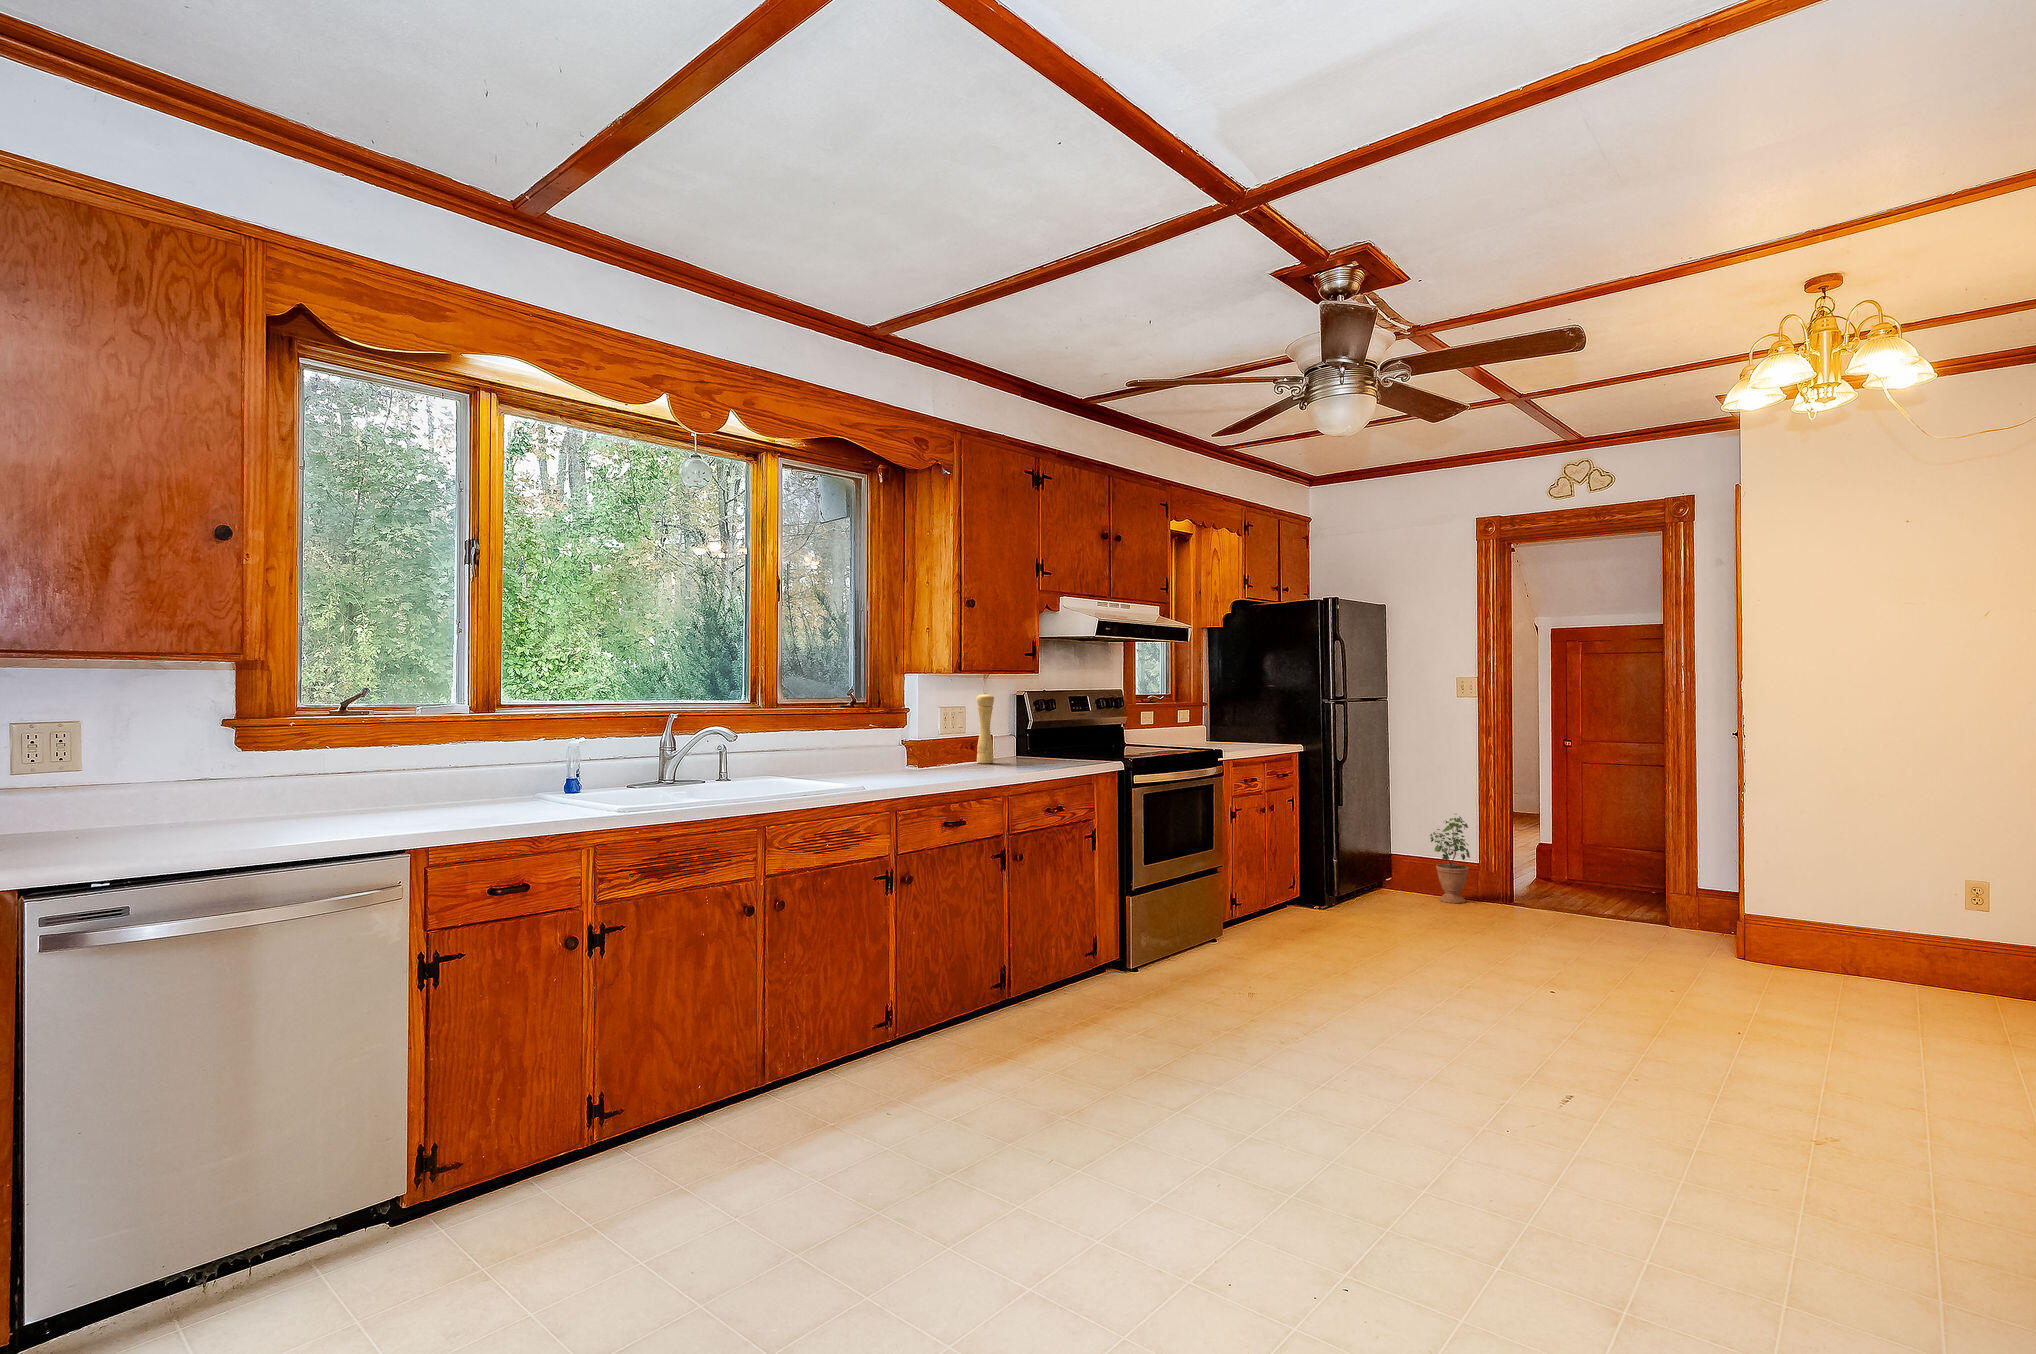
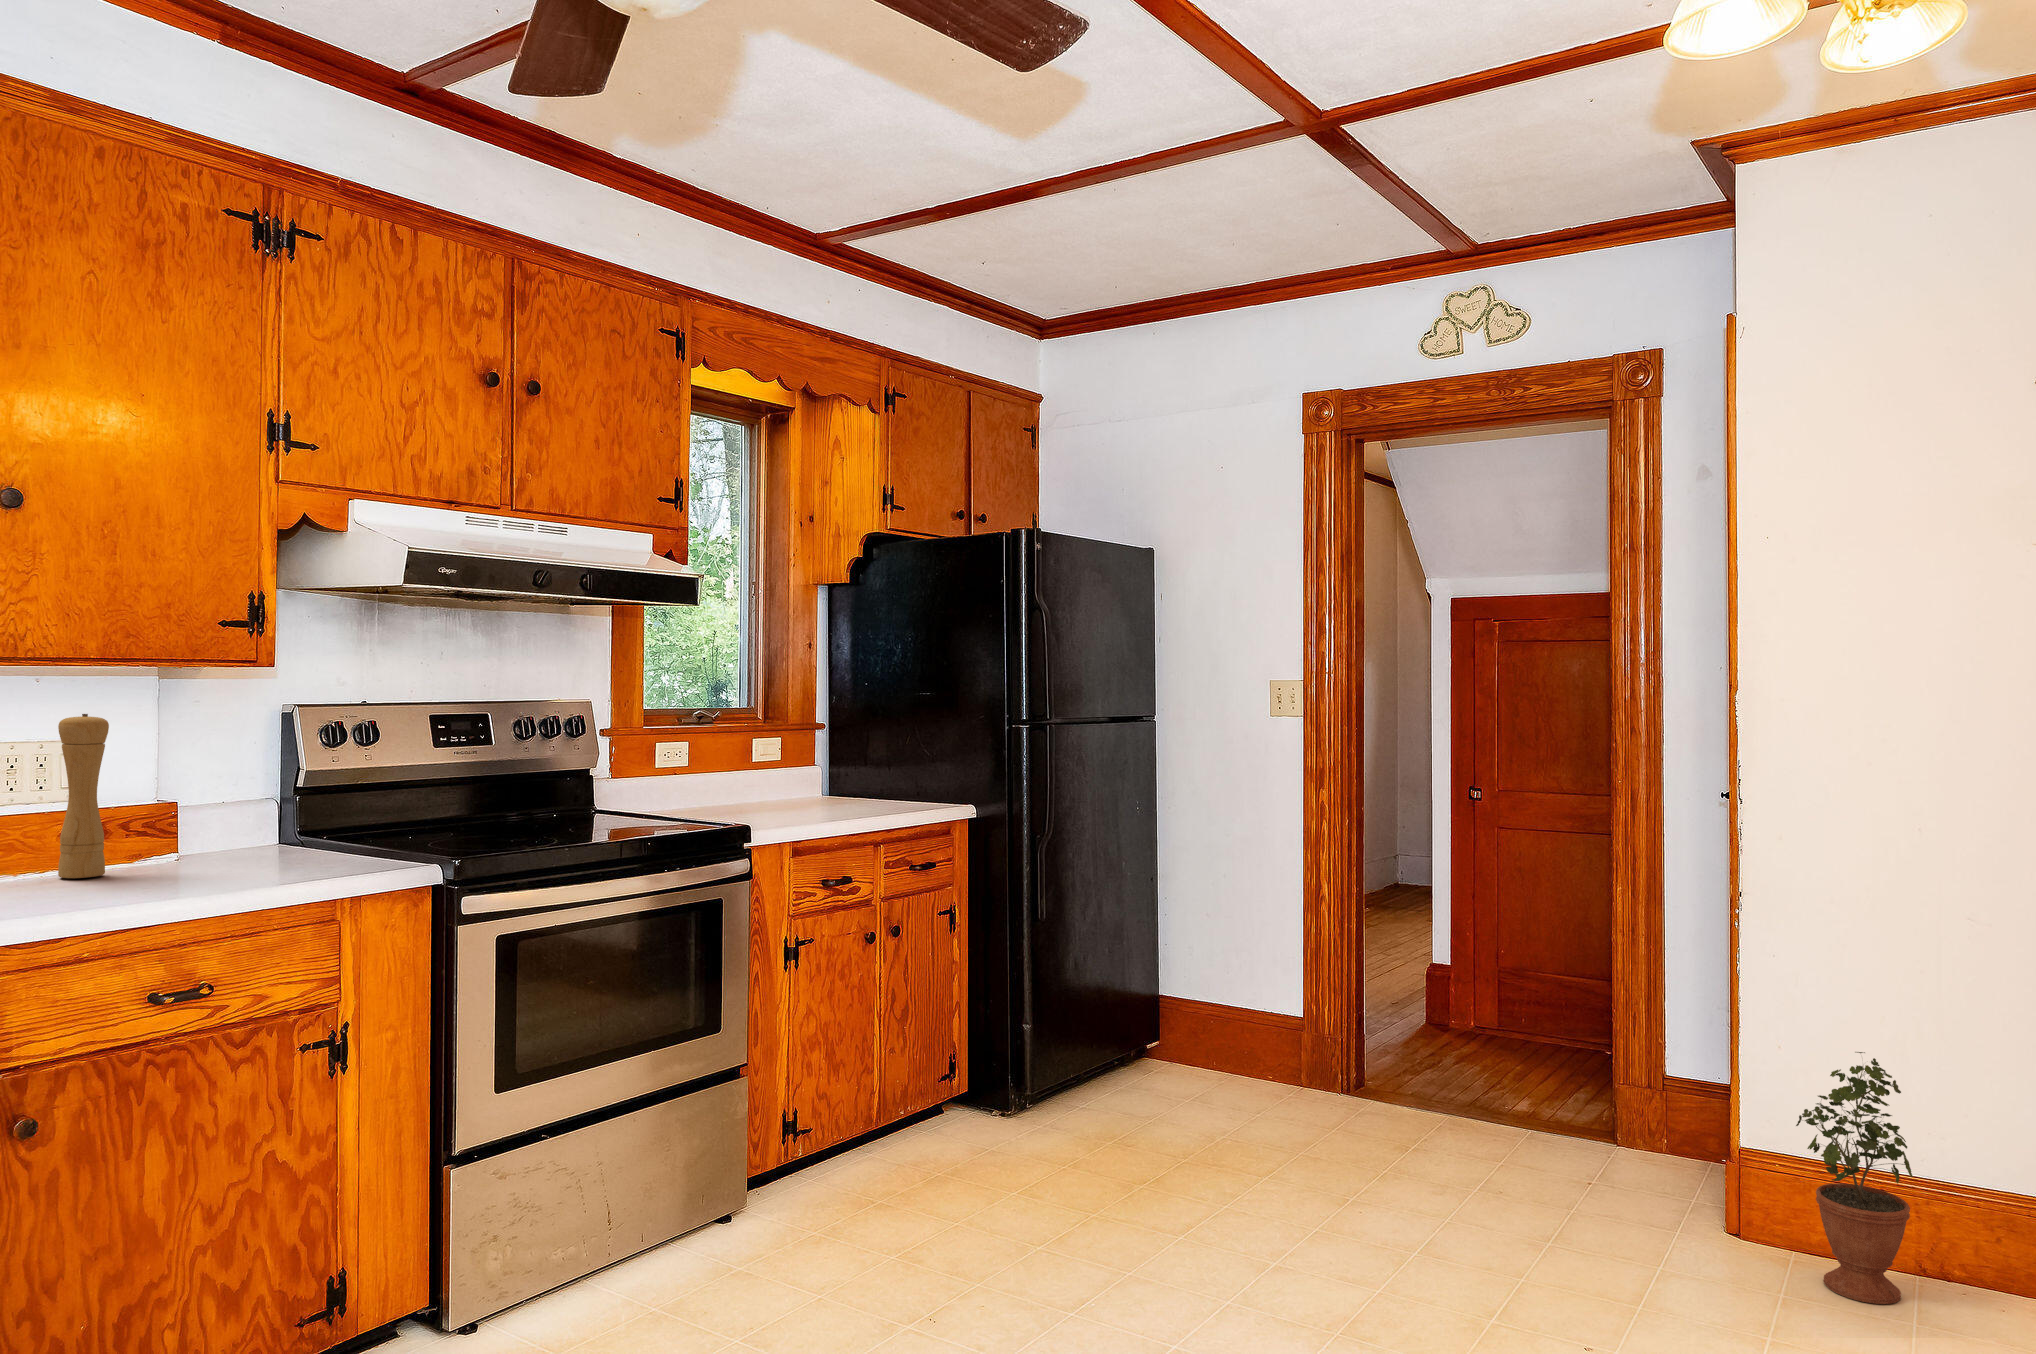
potted plant: present [1430,817,1470,903] -> present [1796,1052,1913,1304]

